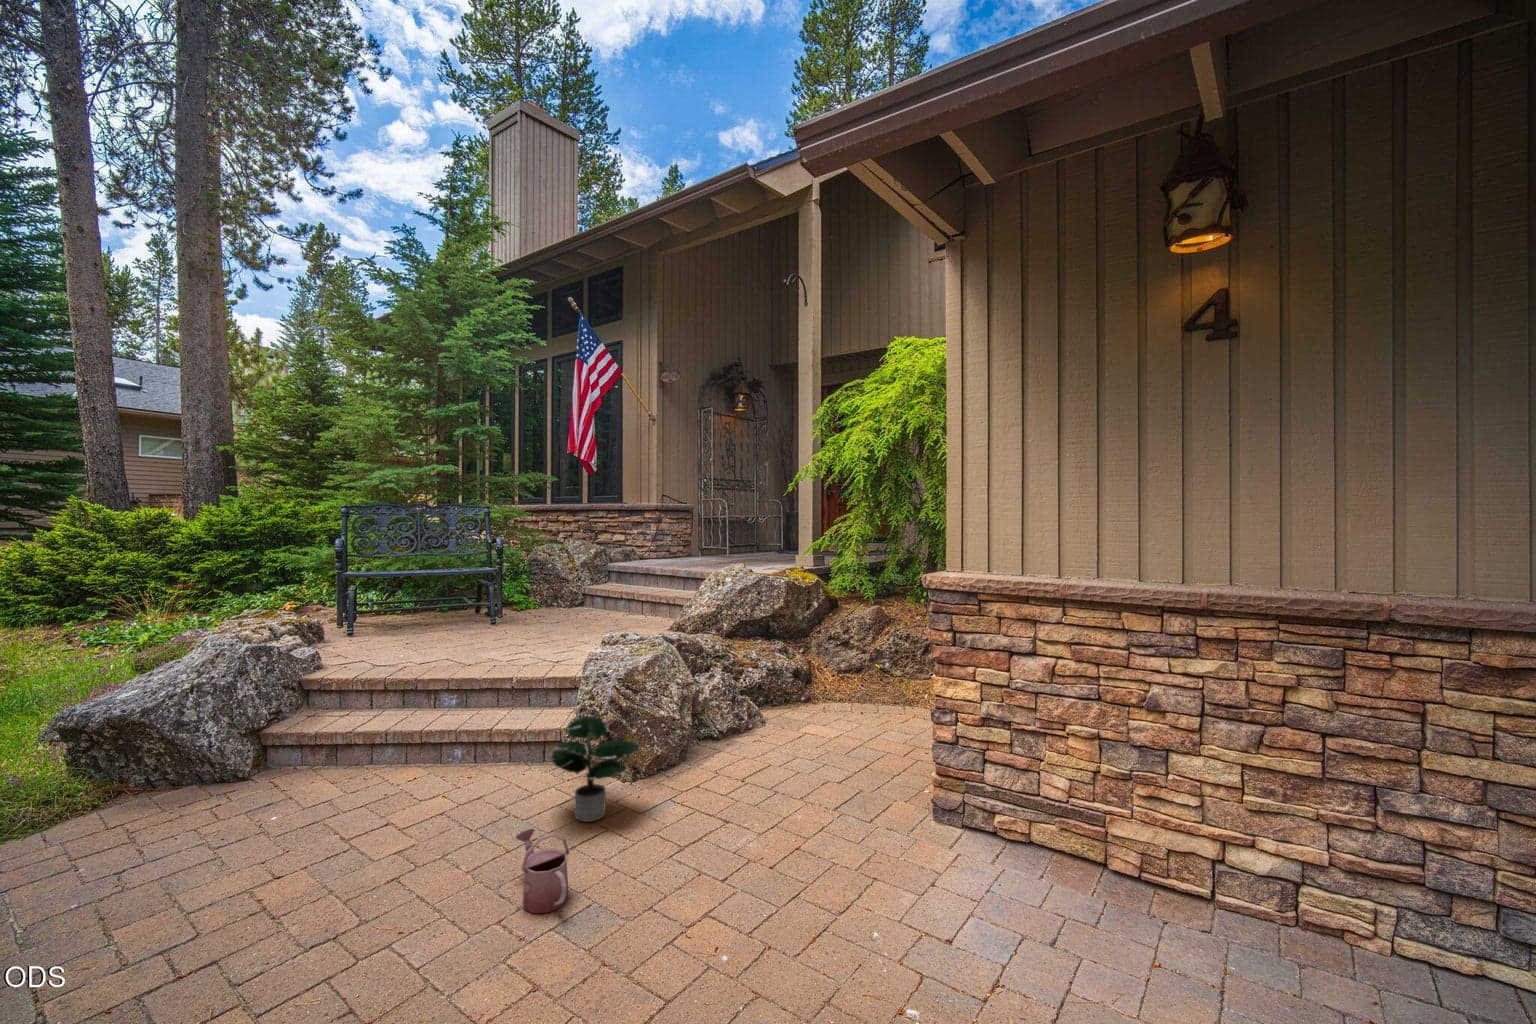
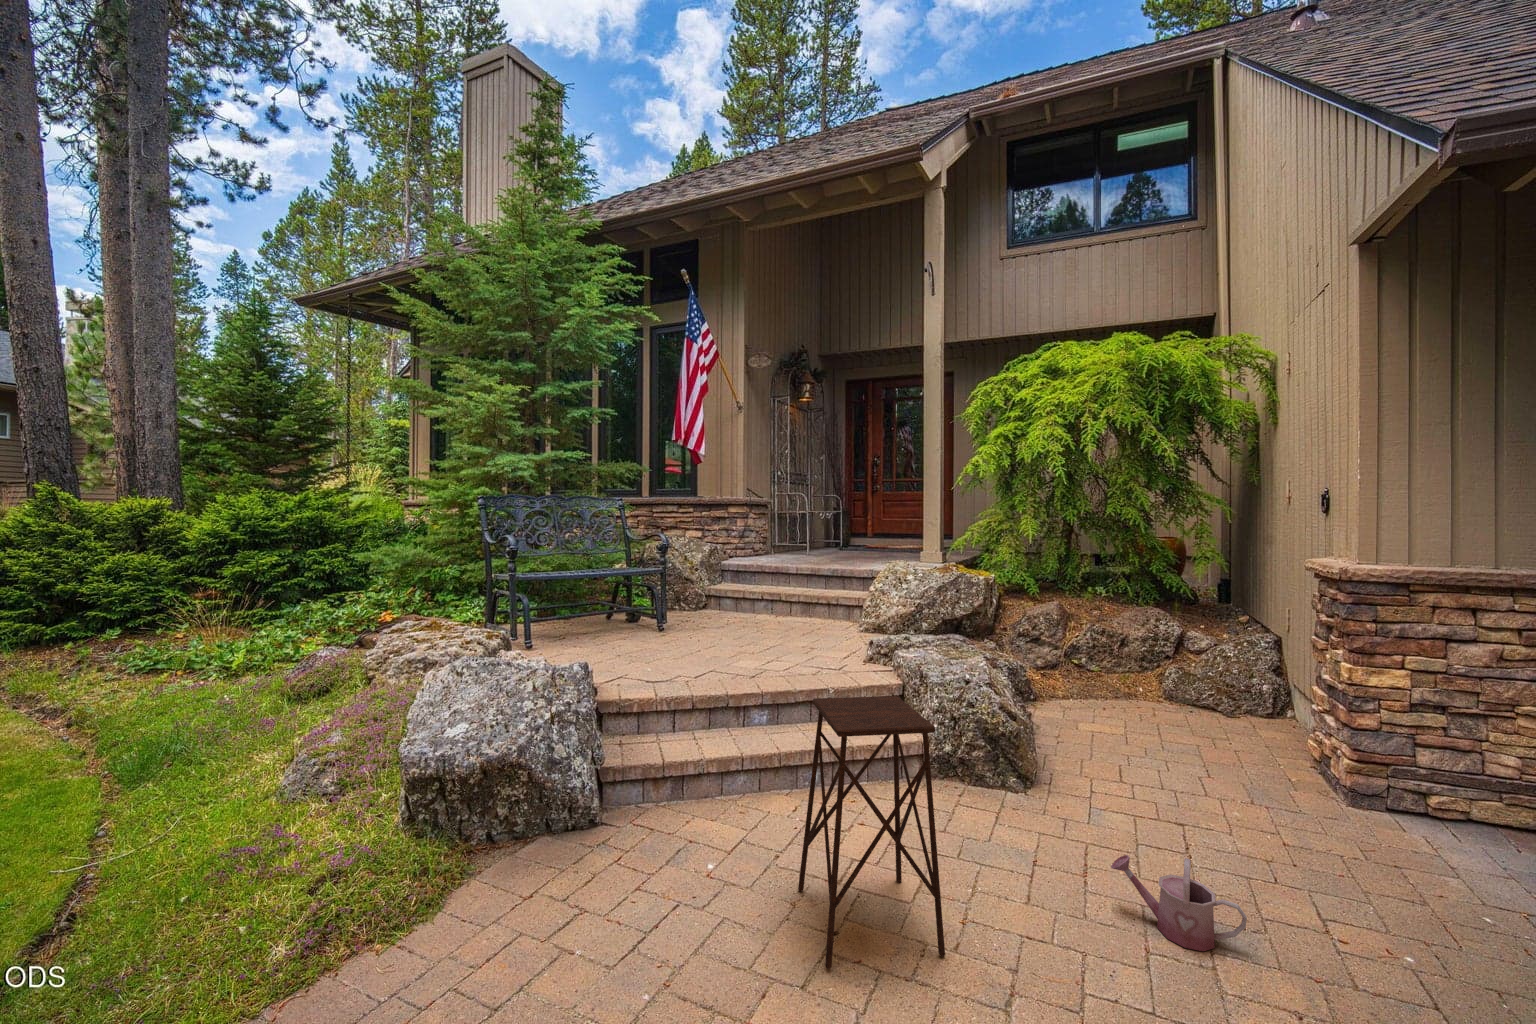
side table: none [231,677,395,890] -> present [798,696,945,969]
potted plant: present [551,716,639,822] -> none [1016,725,1117,841]

